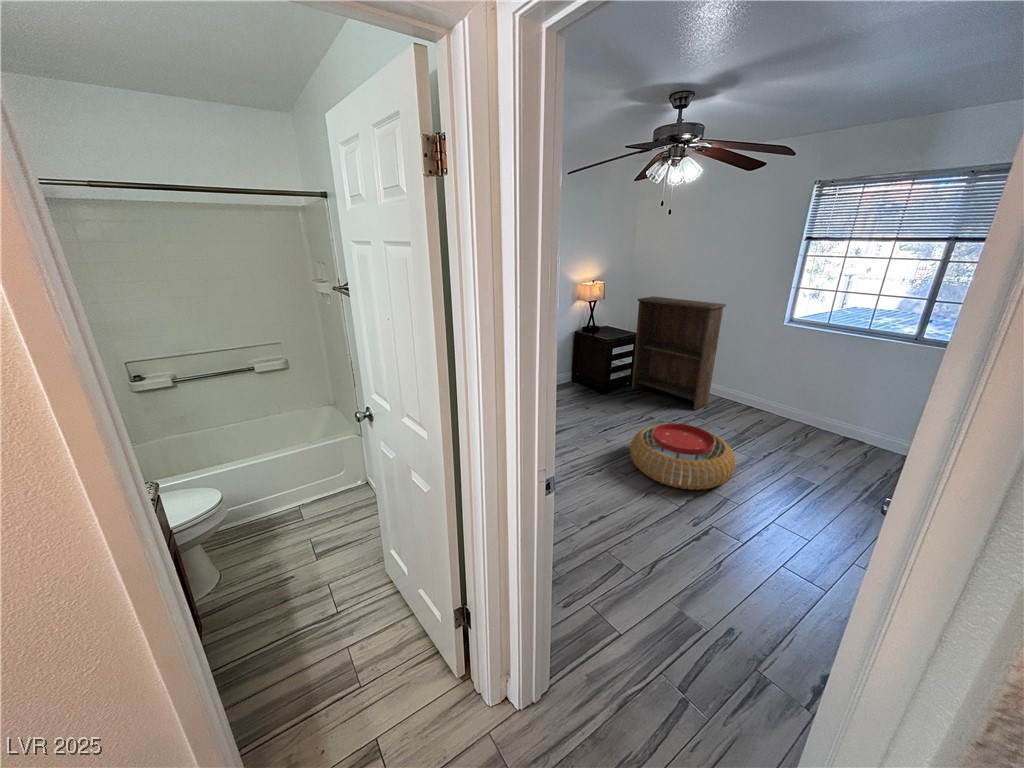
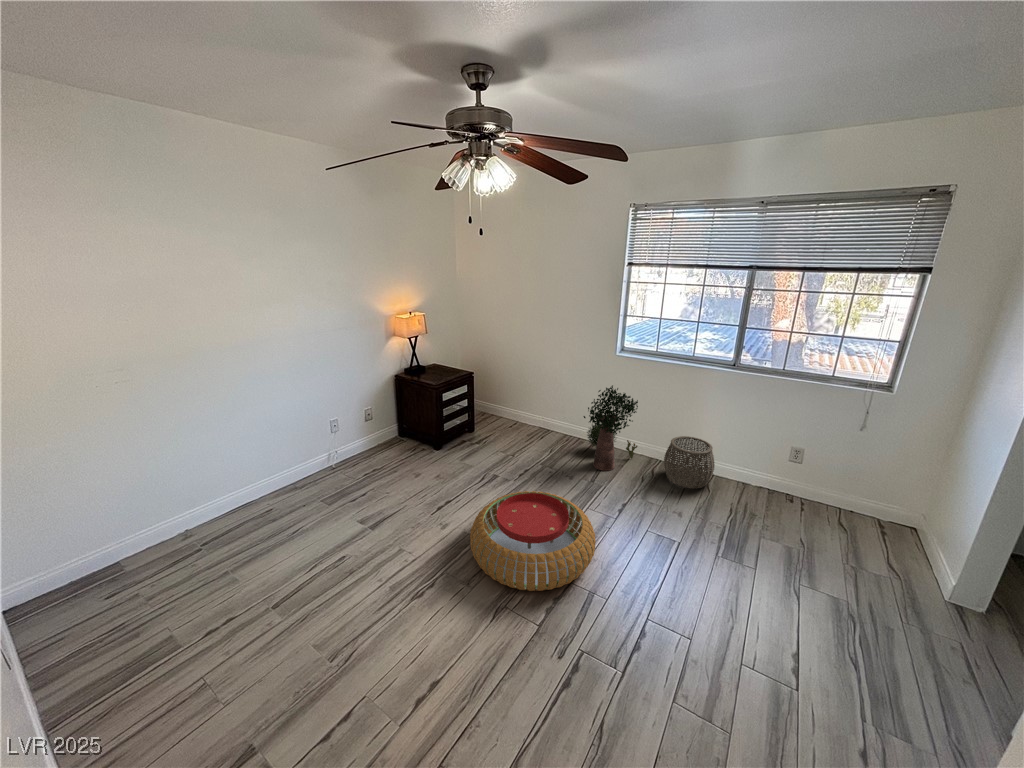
bookshelf: present [632,296,726,410] -> none [465,327,560,457]
potted plant: none [739,351,799,428] -> present [583,385,638,471]
woven basket: none [819,405,878,454] -> present [664,436,715,489]

